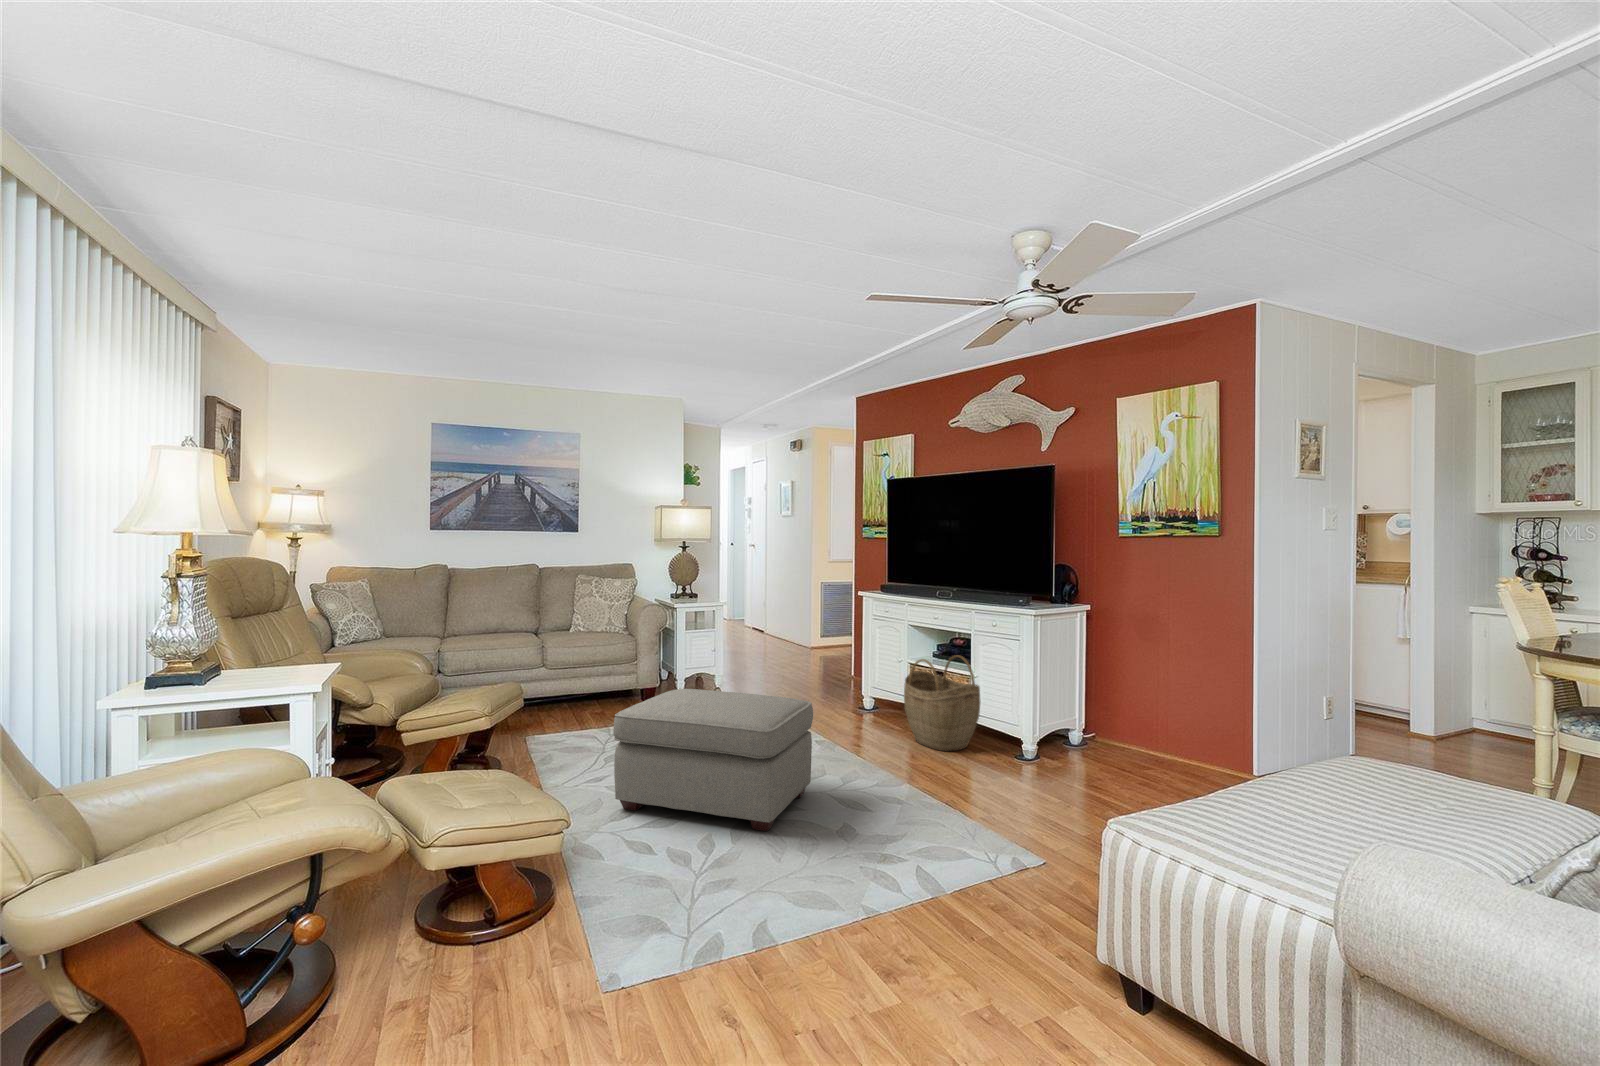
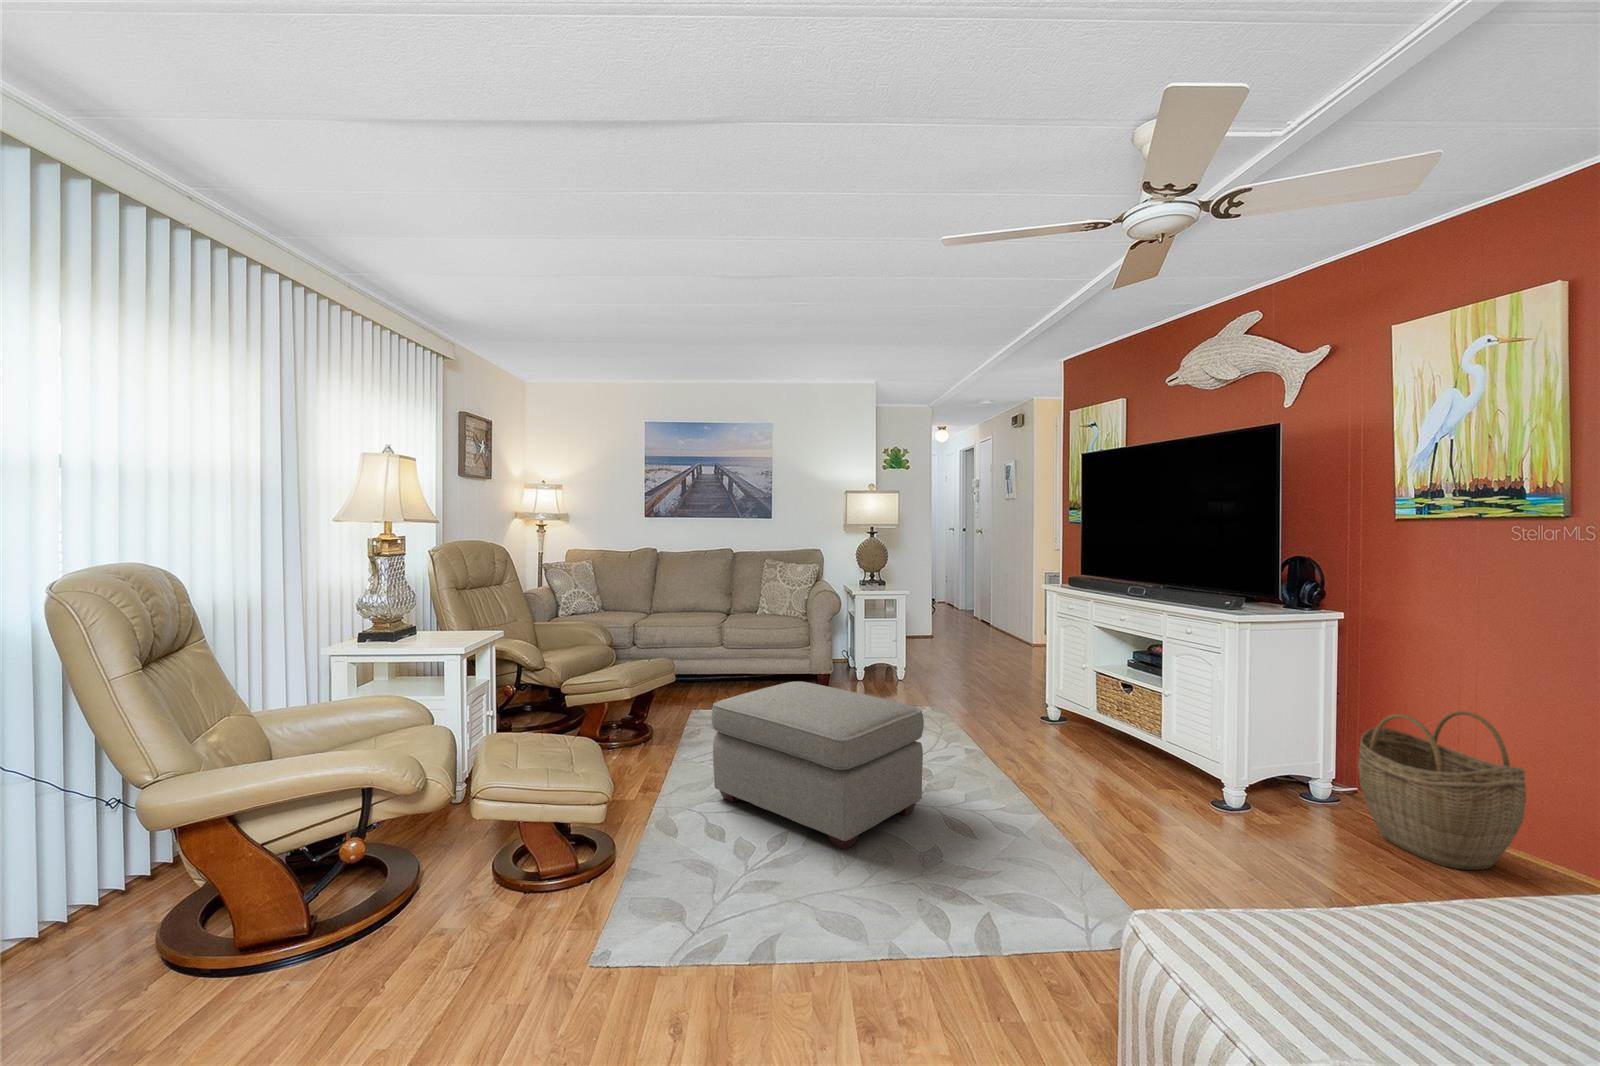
woven basket: present [904,655,981,751] -> present [1358,711,1526,870]

